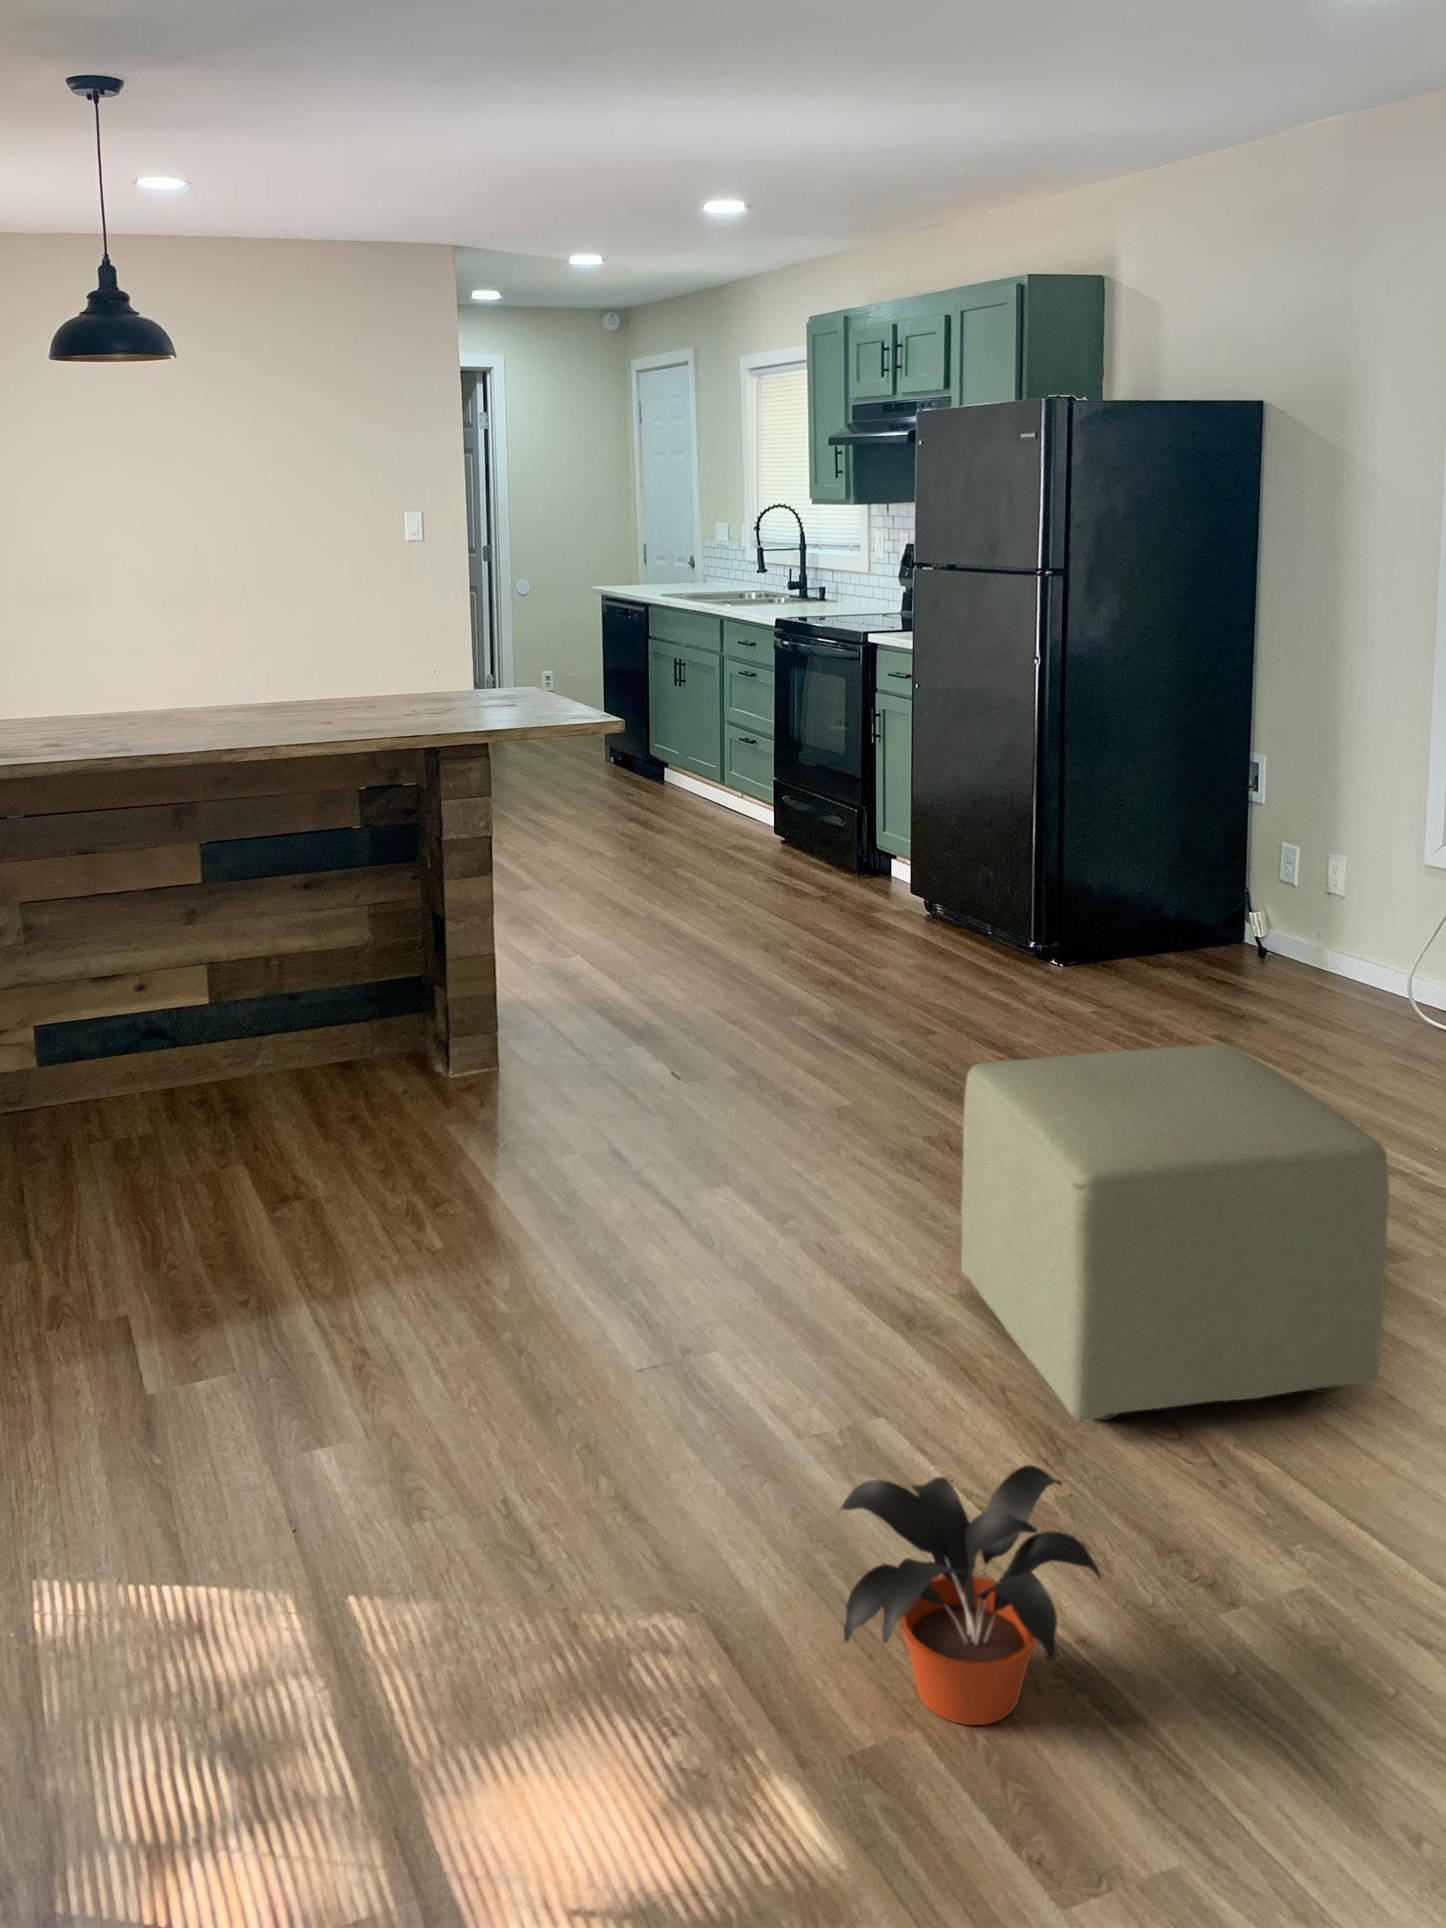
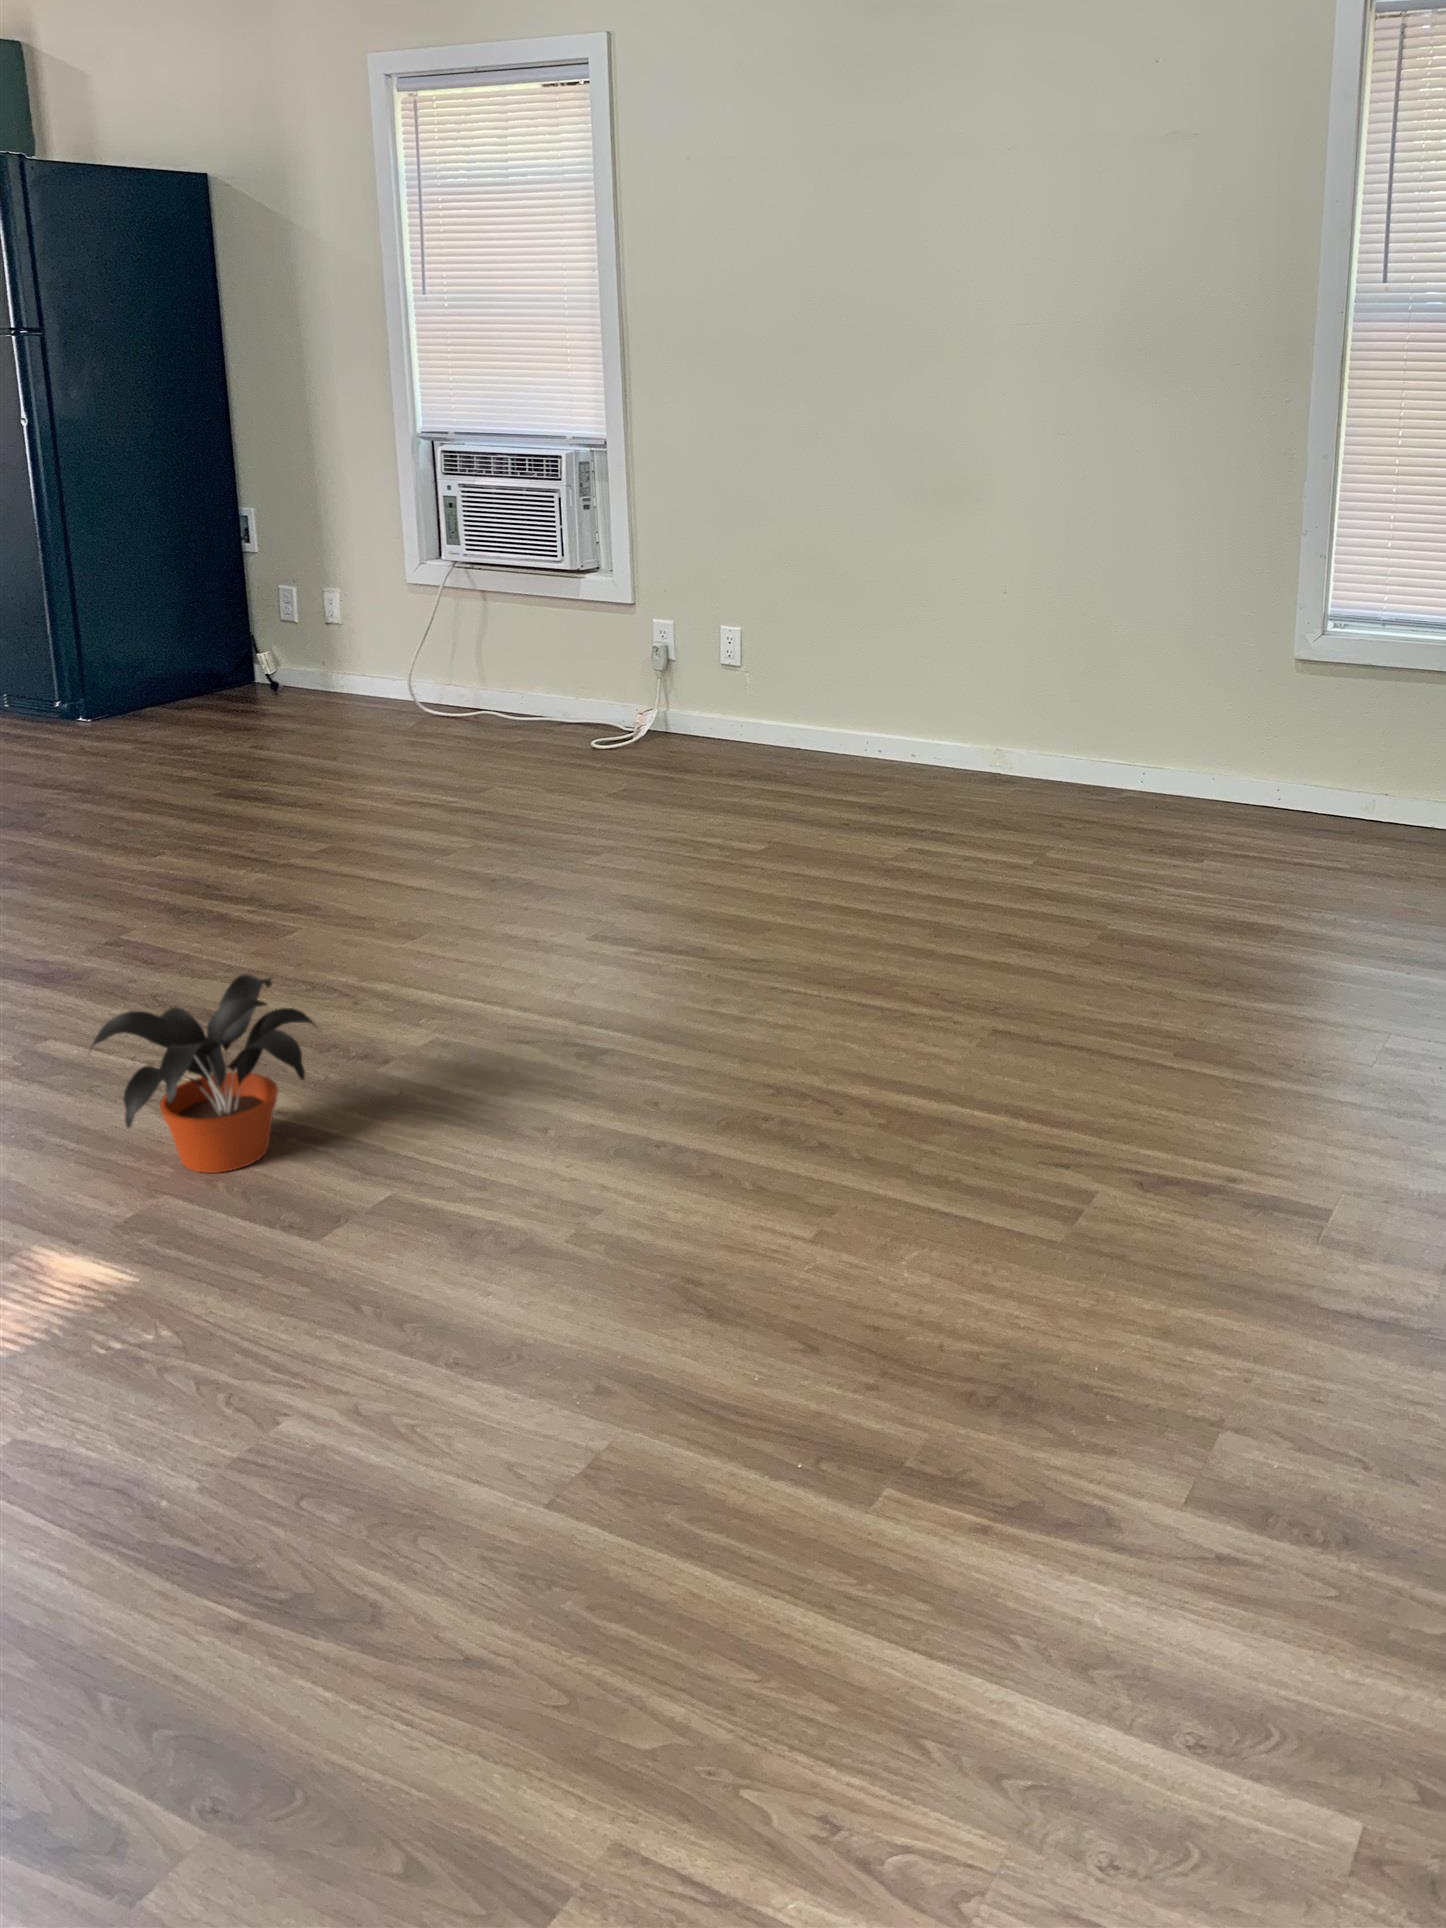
ottoman: present [961,1045,1389,1422] -> none [82,697,465,991]

